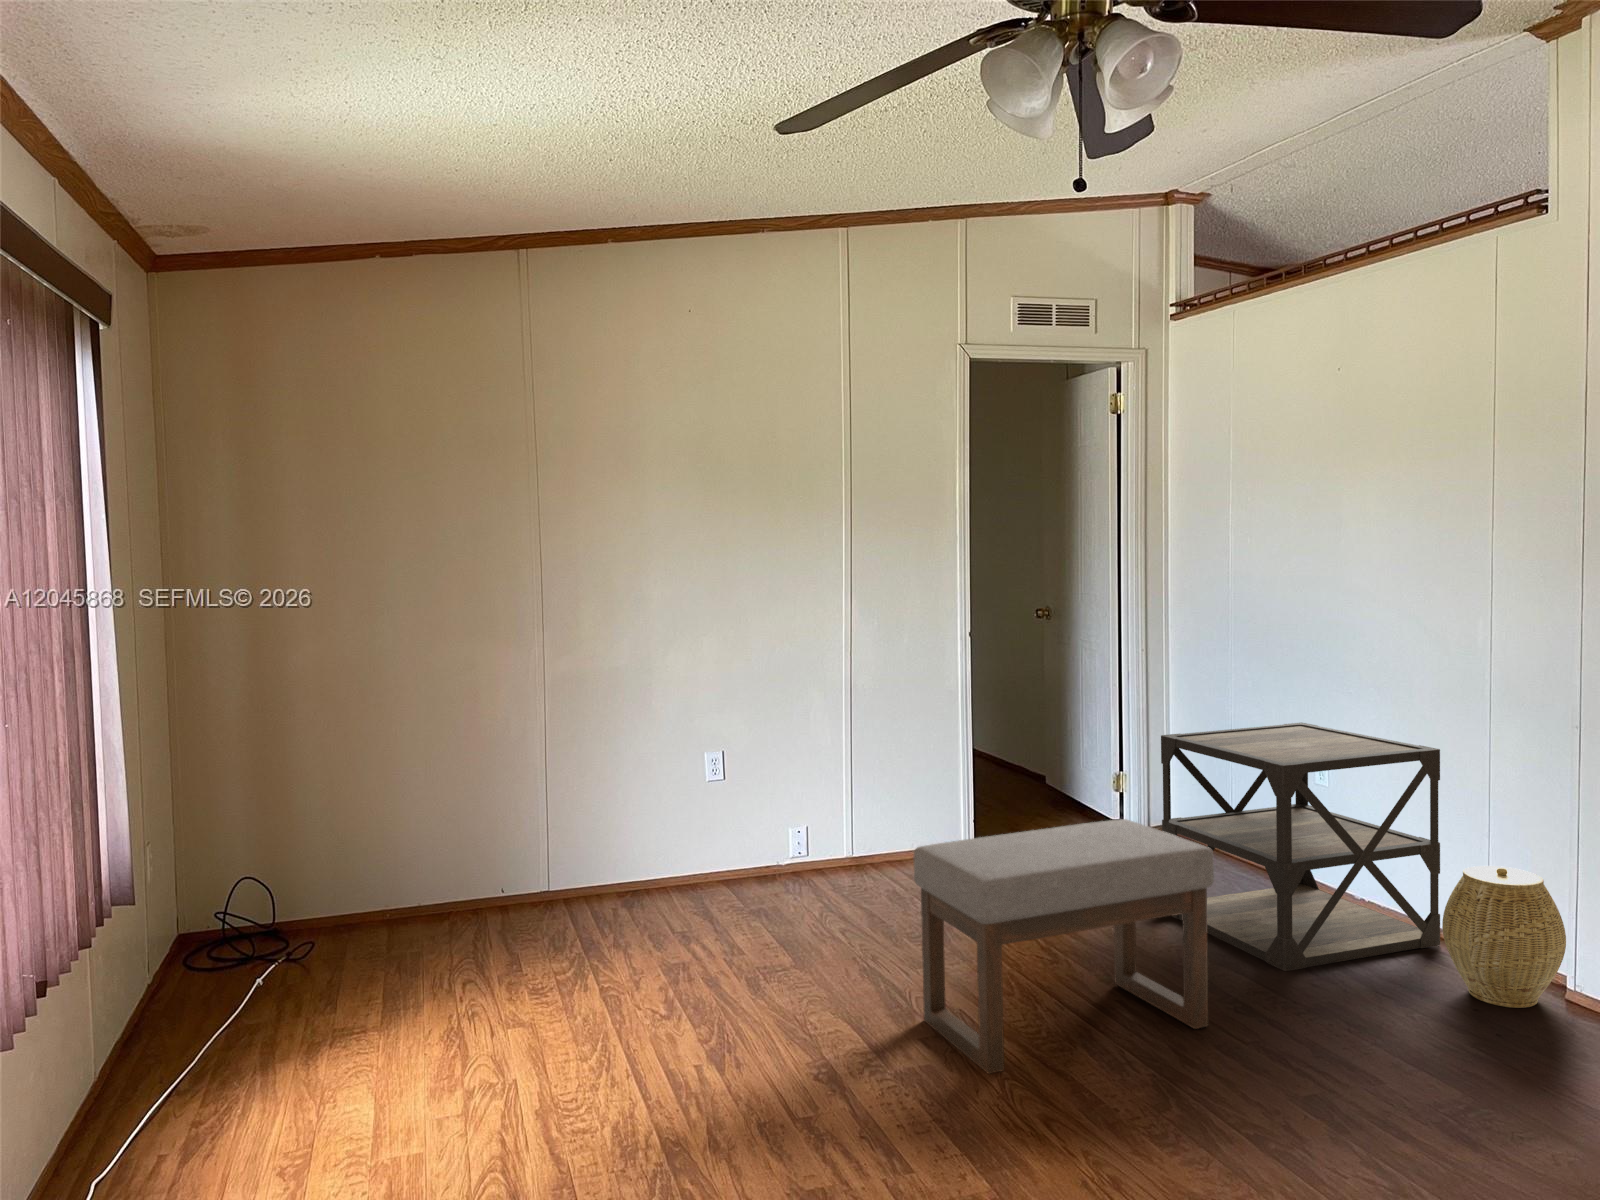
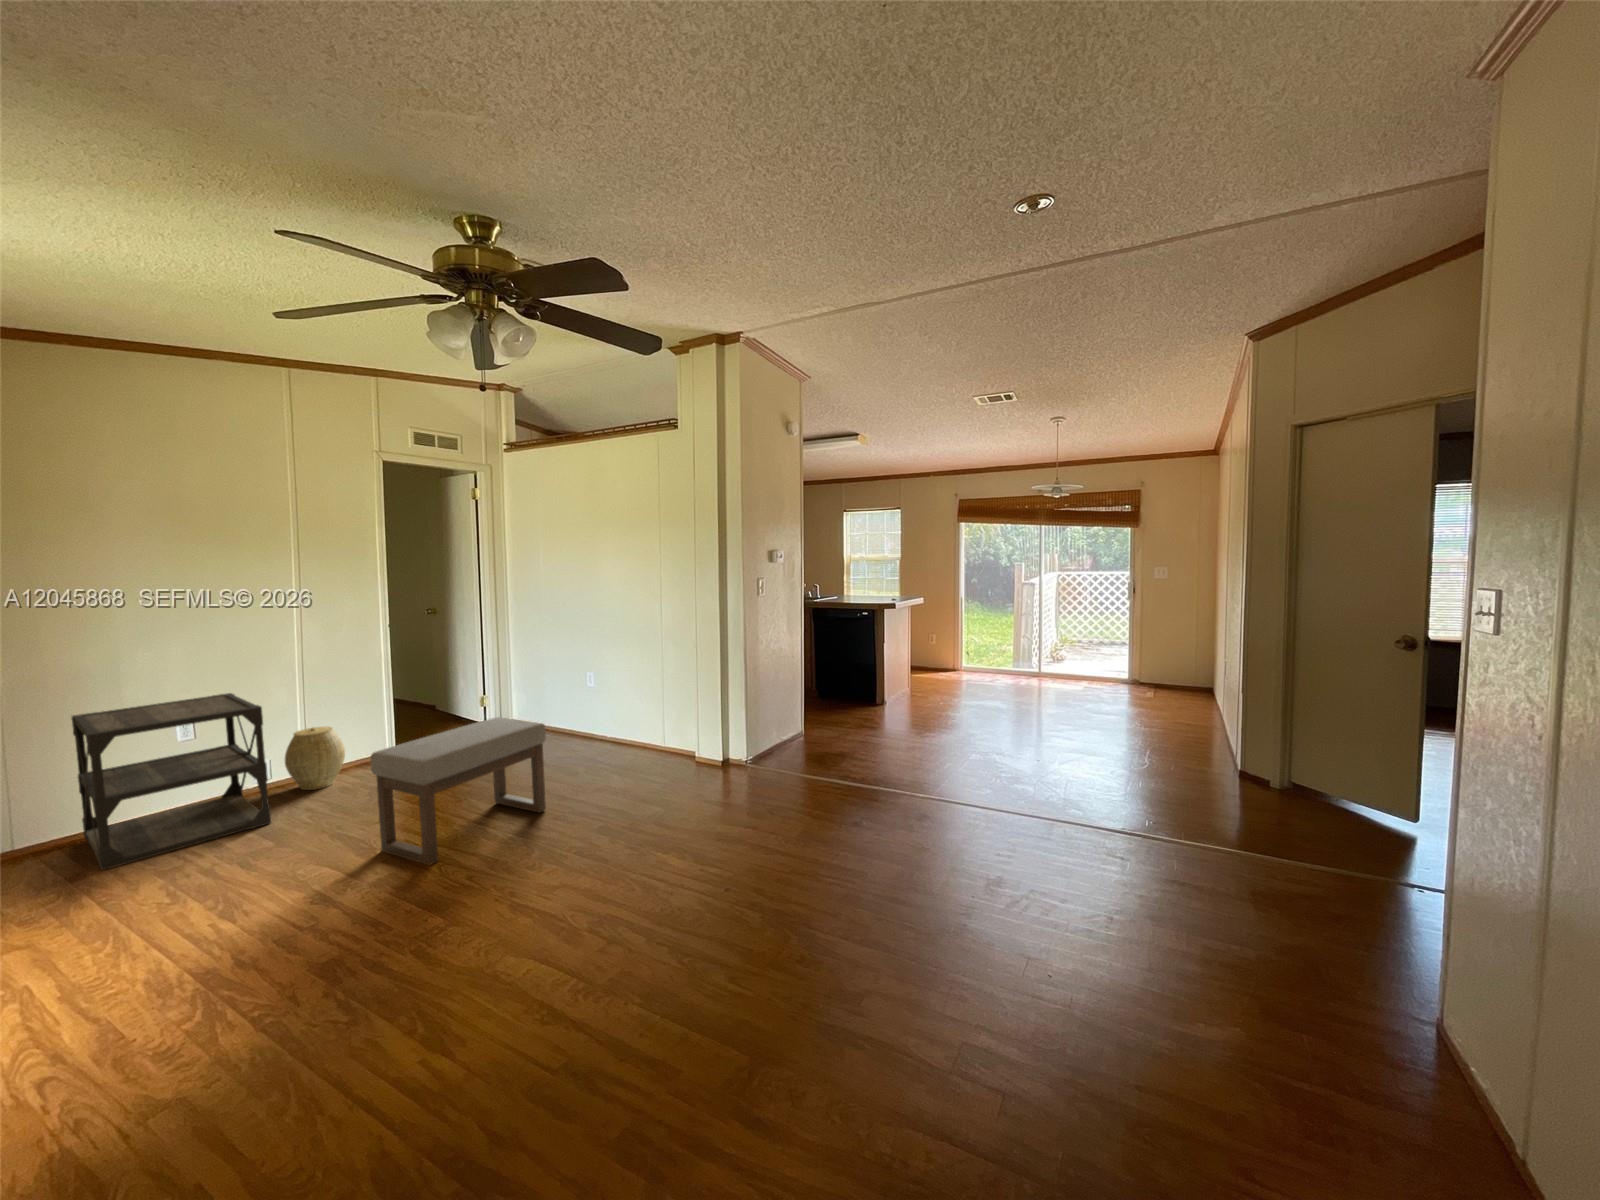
side table: present [1161,723,1440,971] -> present [72,693,271,870]
woven basket: present [1442,866,1566,1008] -> present [285,727,345,790]

